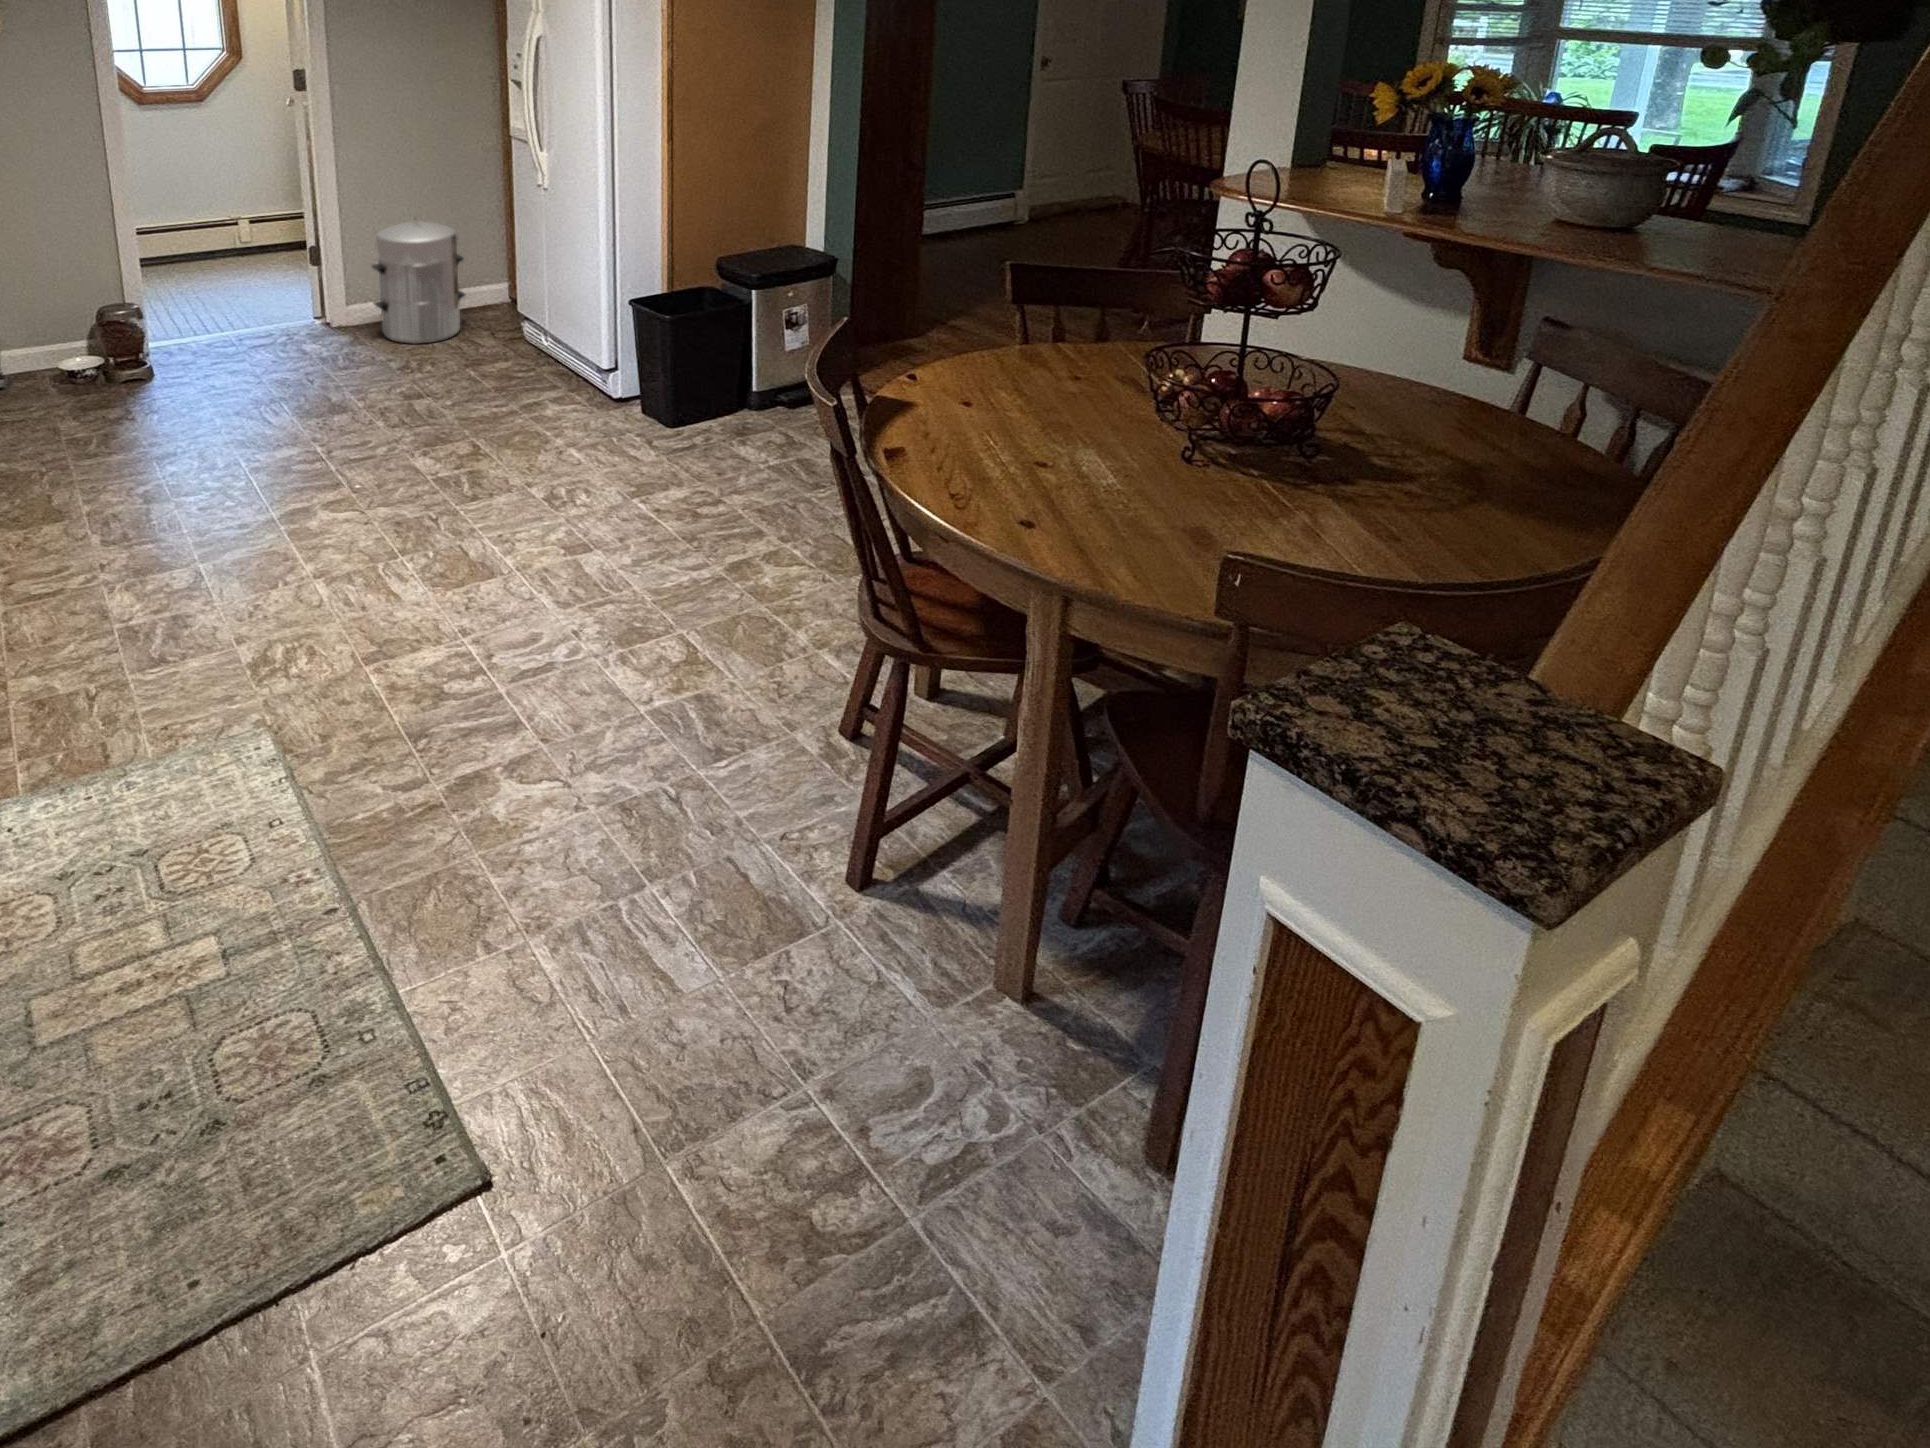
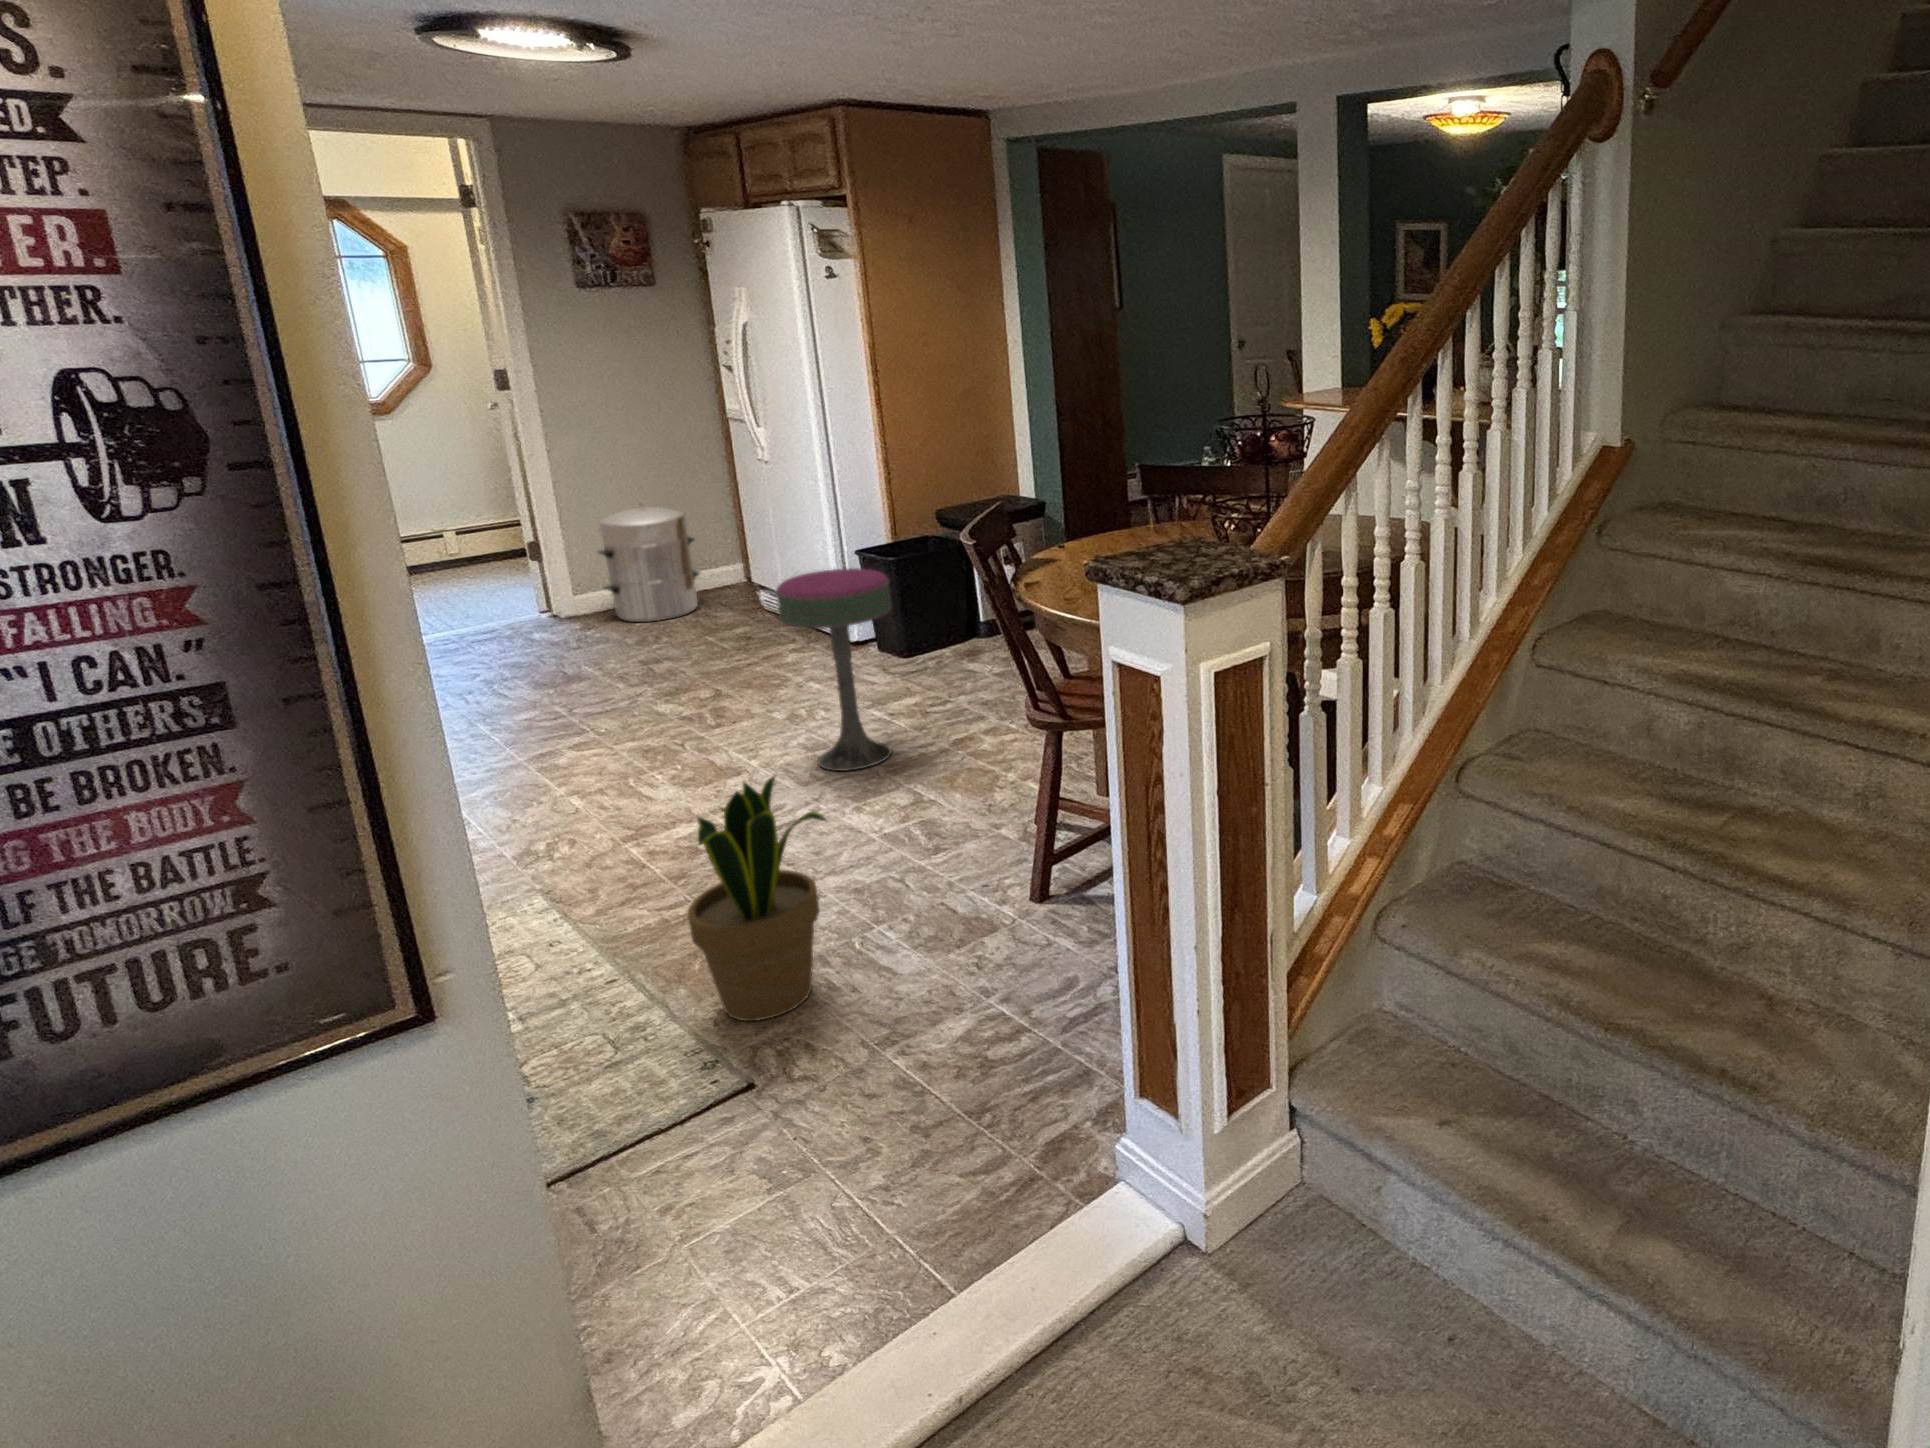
bar stool: none [553,349,680,596] -> present [776,568,892,771]
potted plant: none [429,692,613,1037] -> present [688,776,826,1021]

